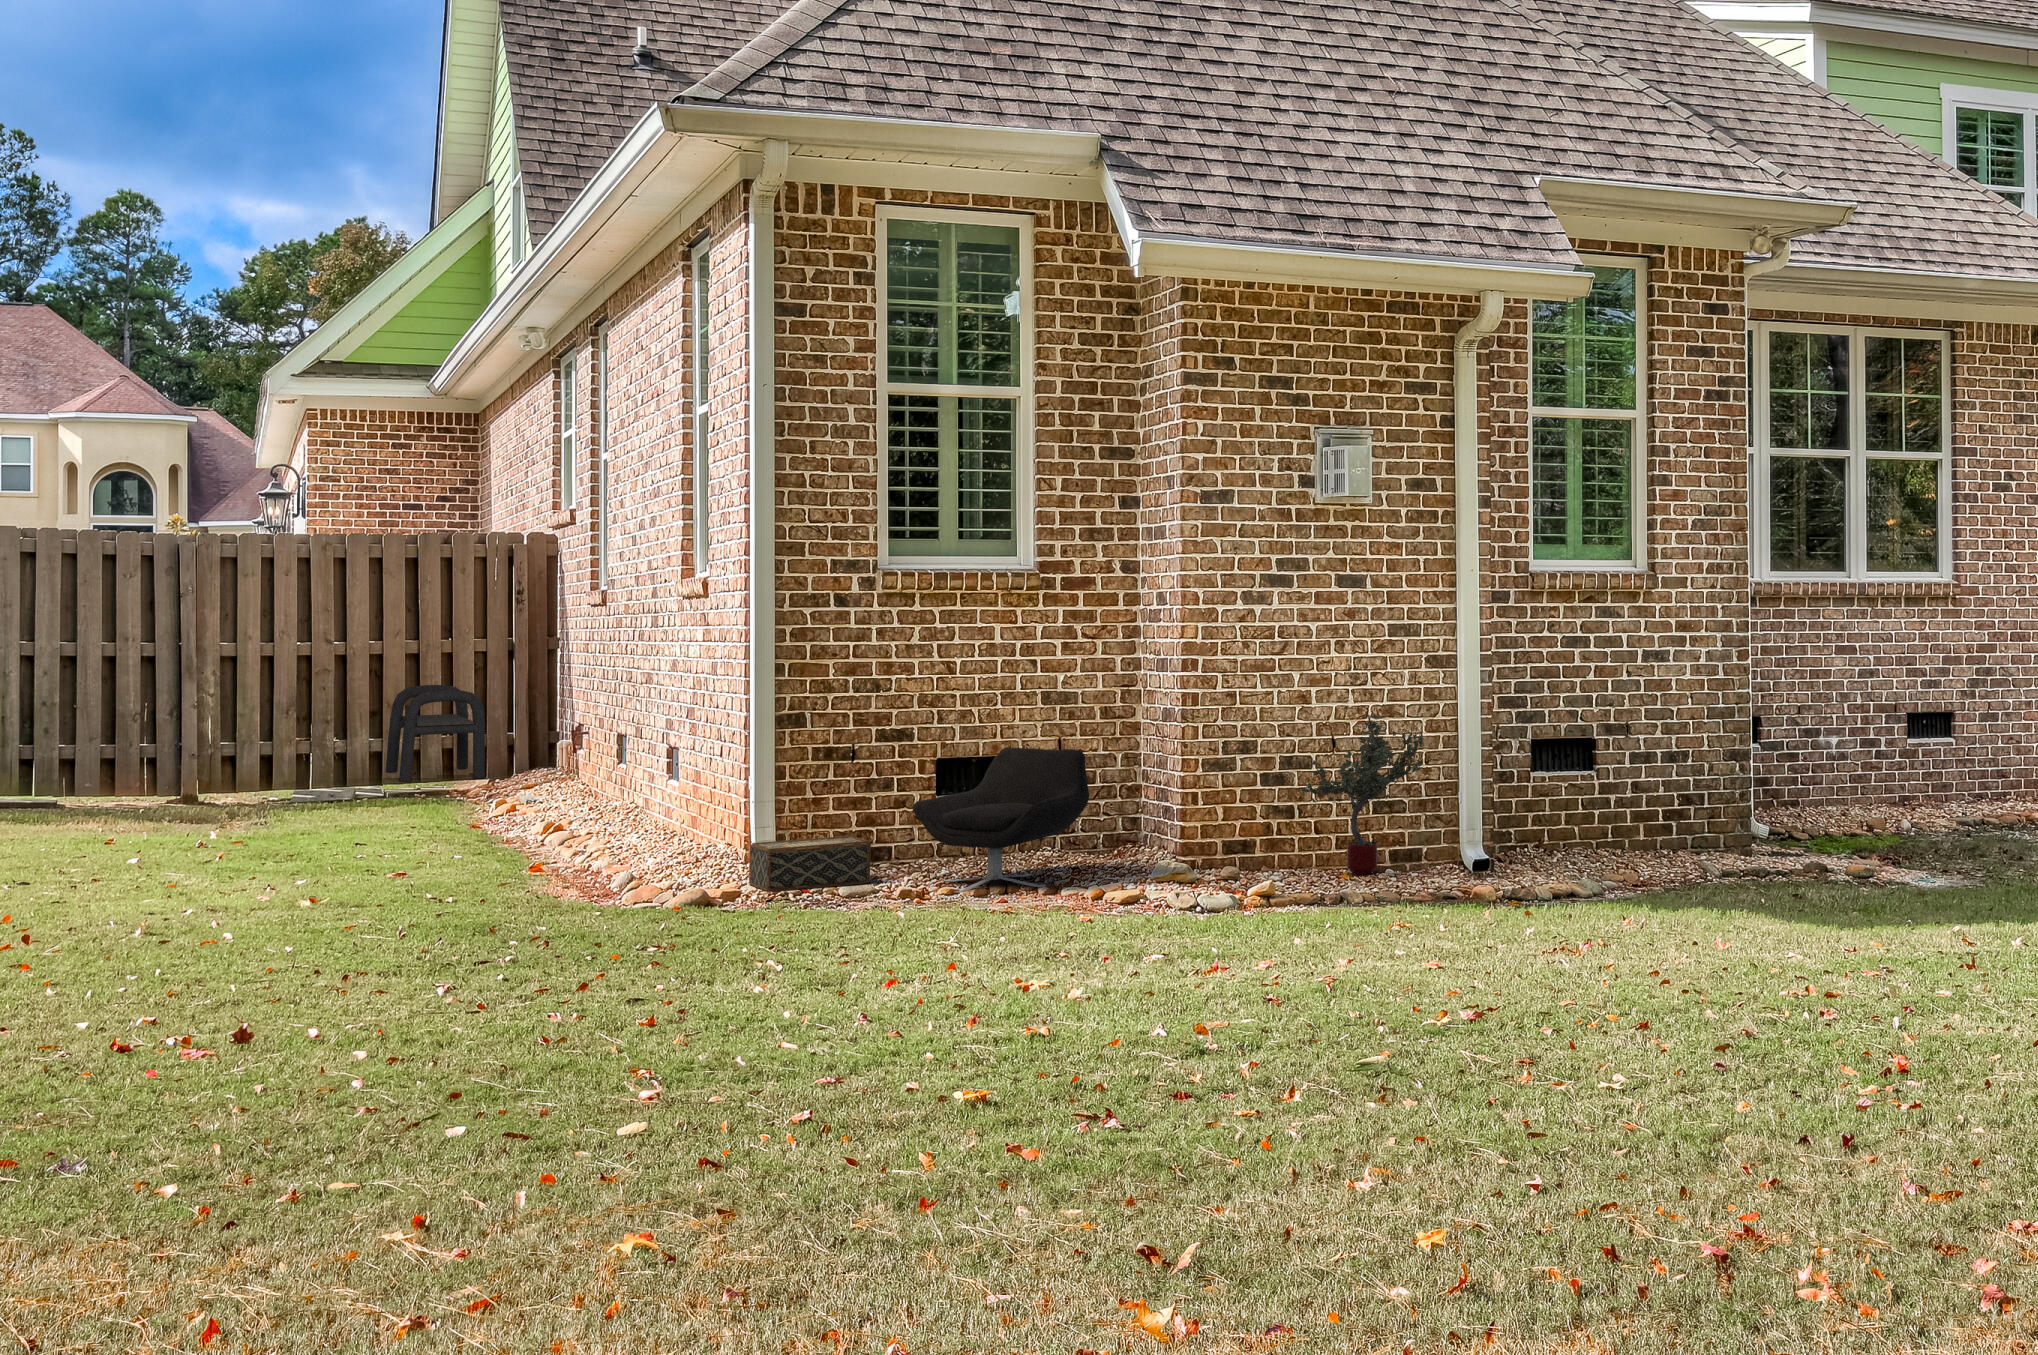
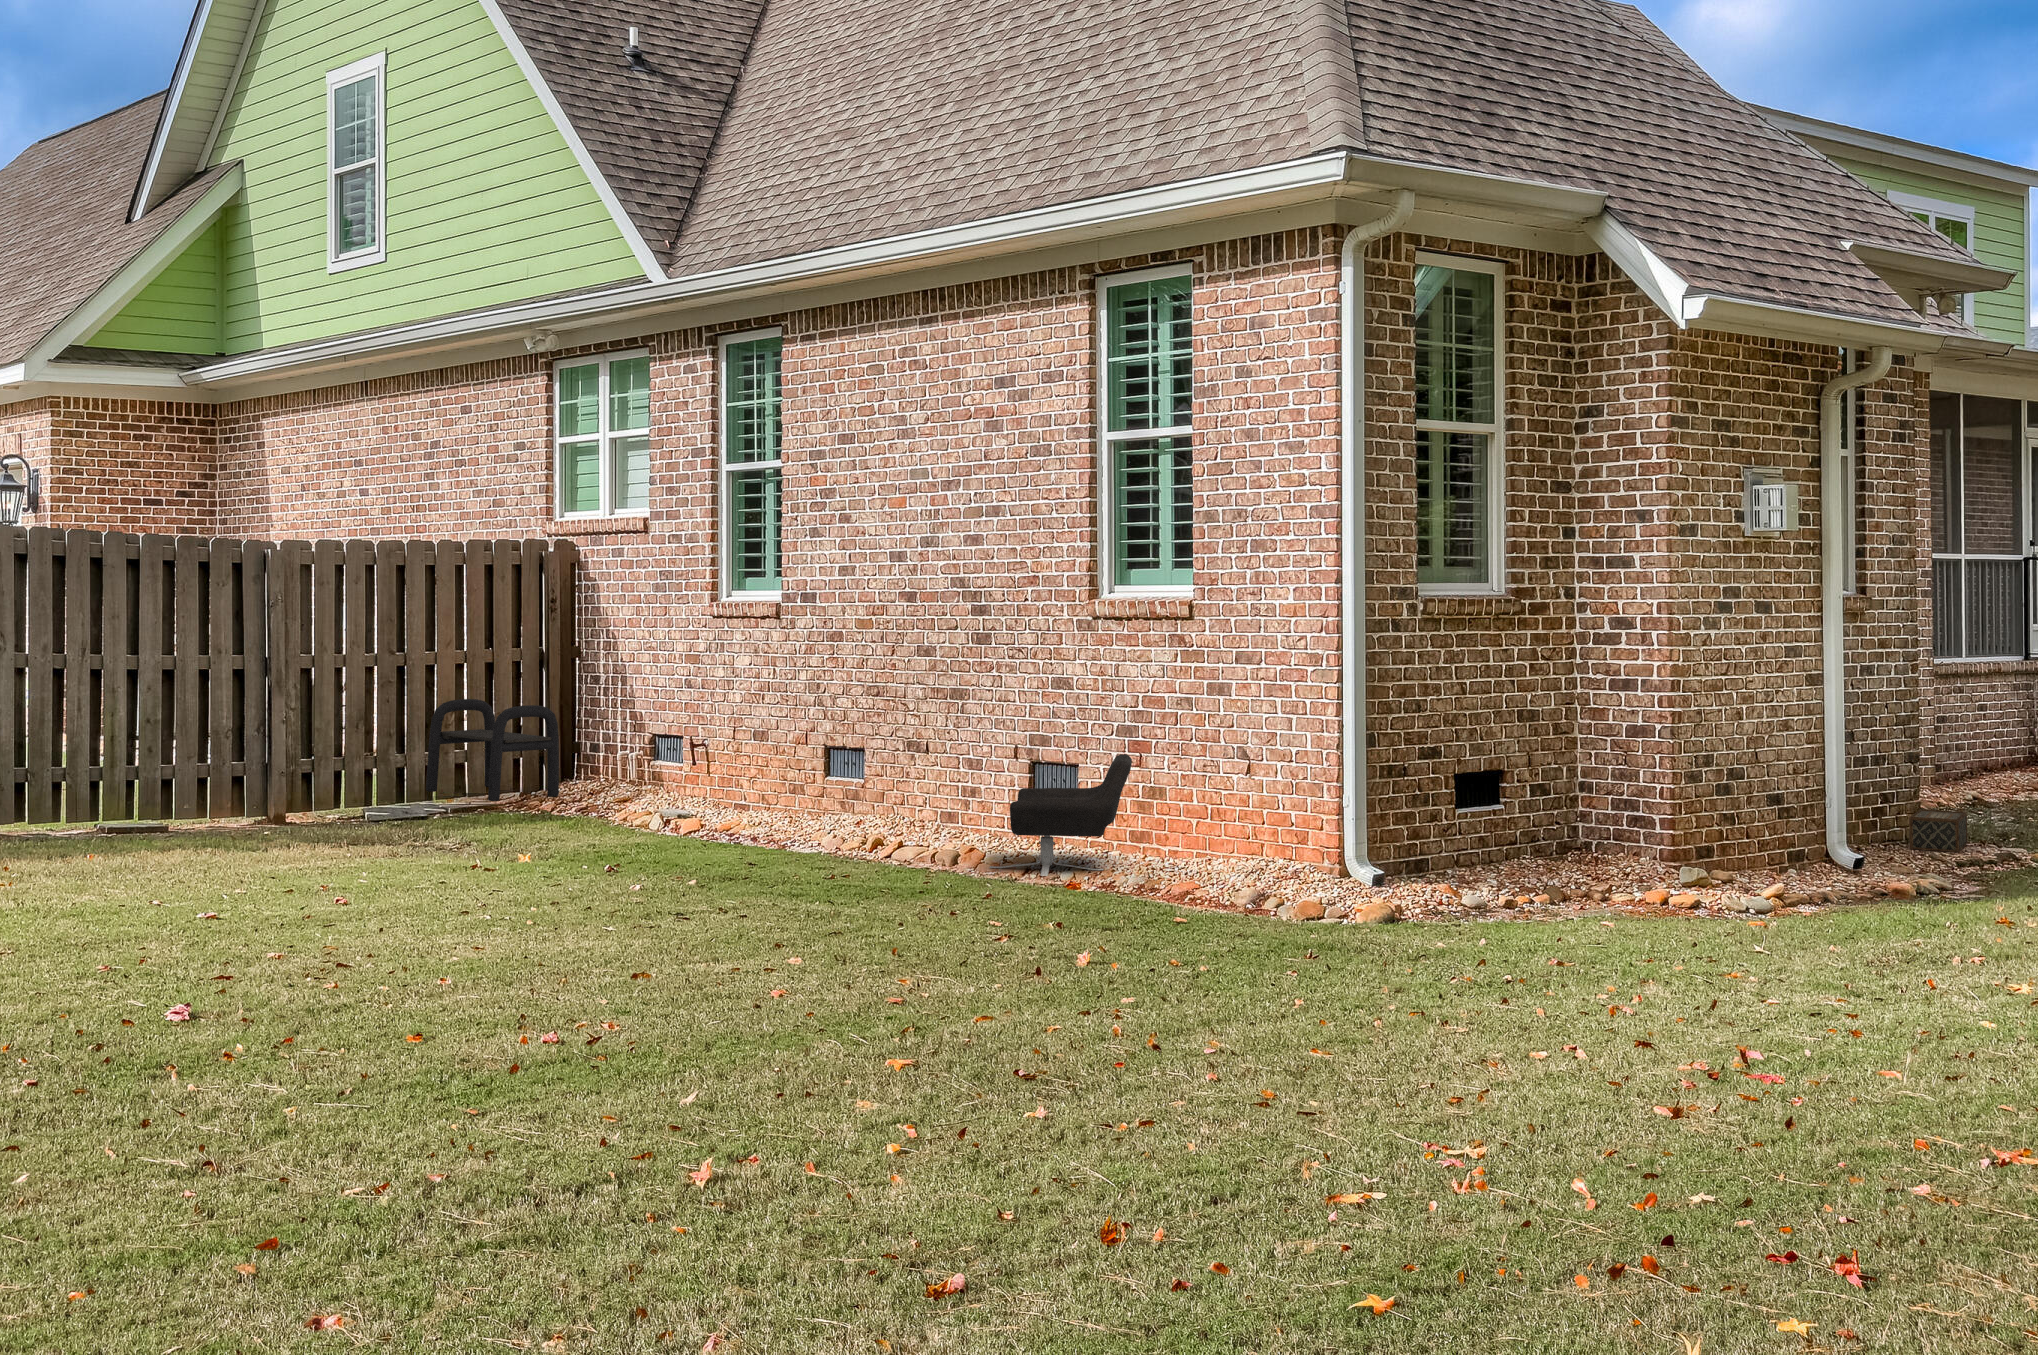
potted tree: present [1300,713,1423,875] -> none [1771,729,1864,876]
lounge chair: present [912,747,1089,893] -> present [990,754,1132,876]
woven basket: present [749,836,871,892] -> present [1909,809,1968,853]

